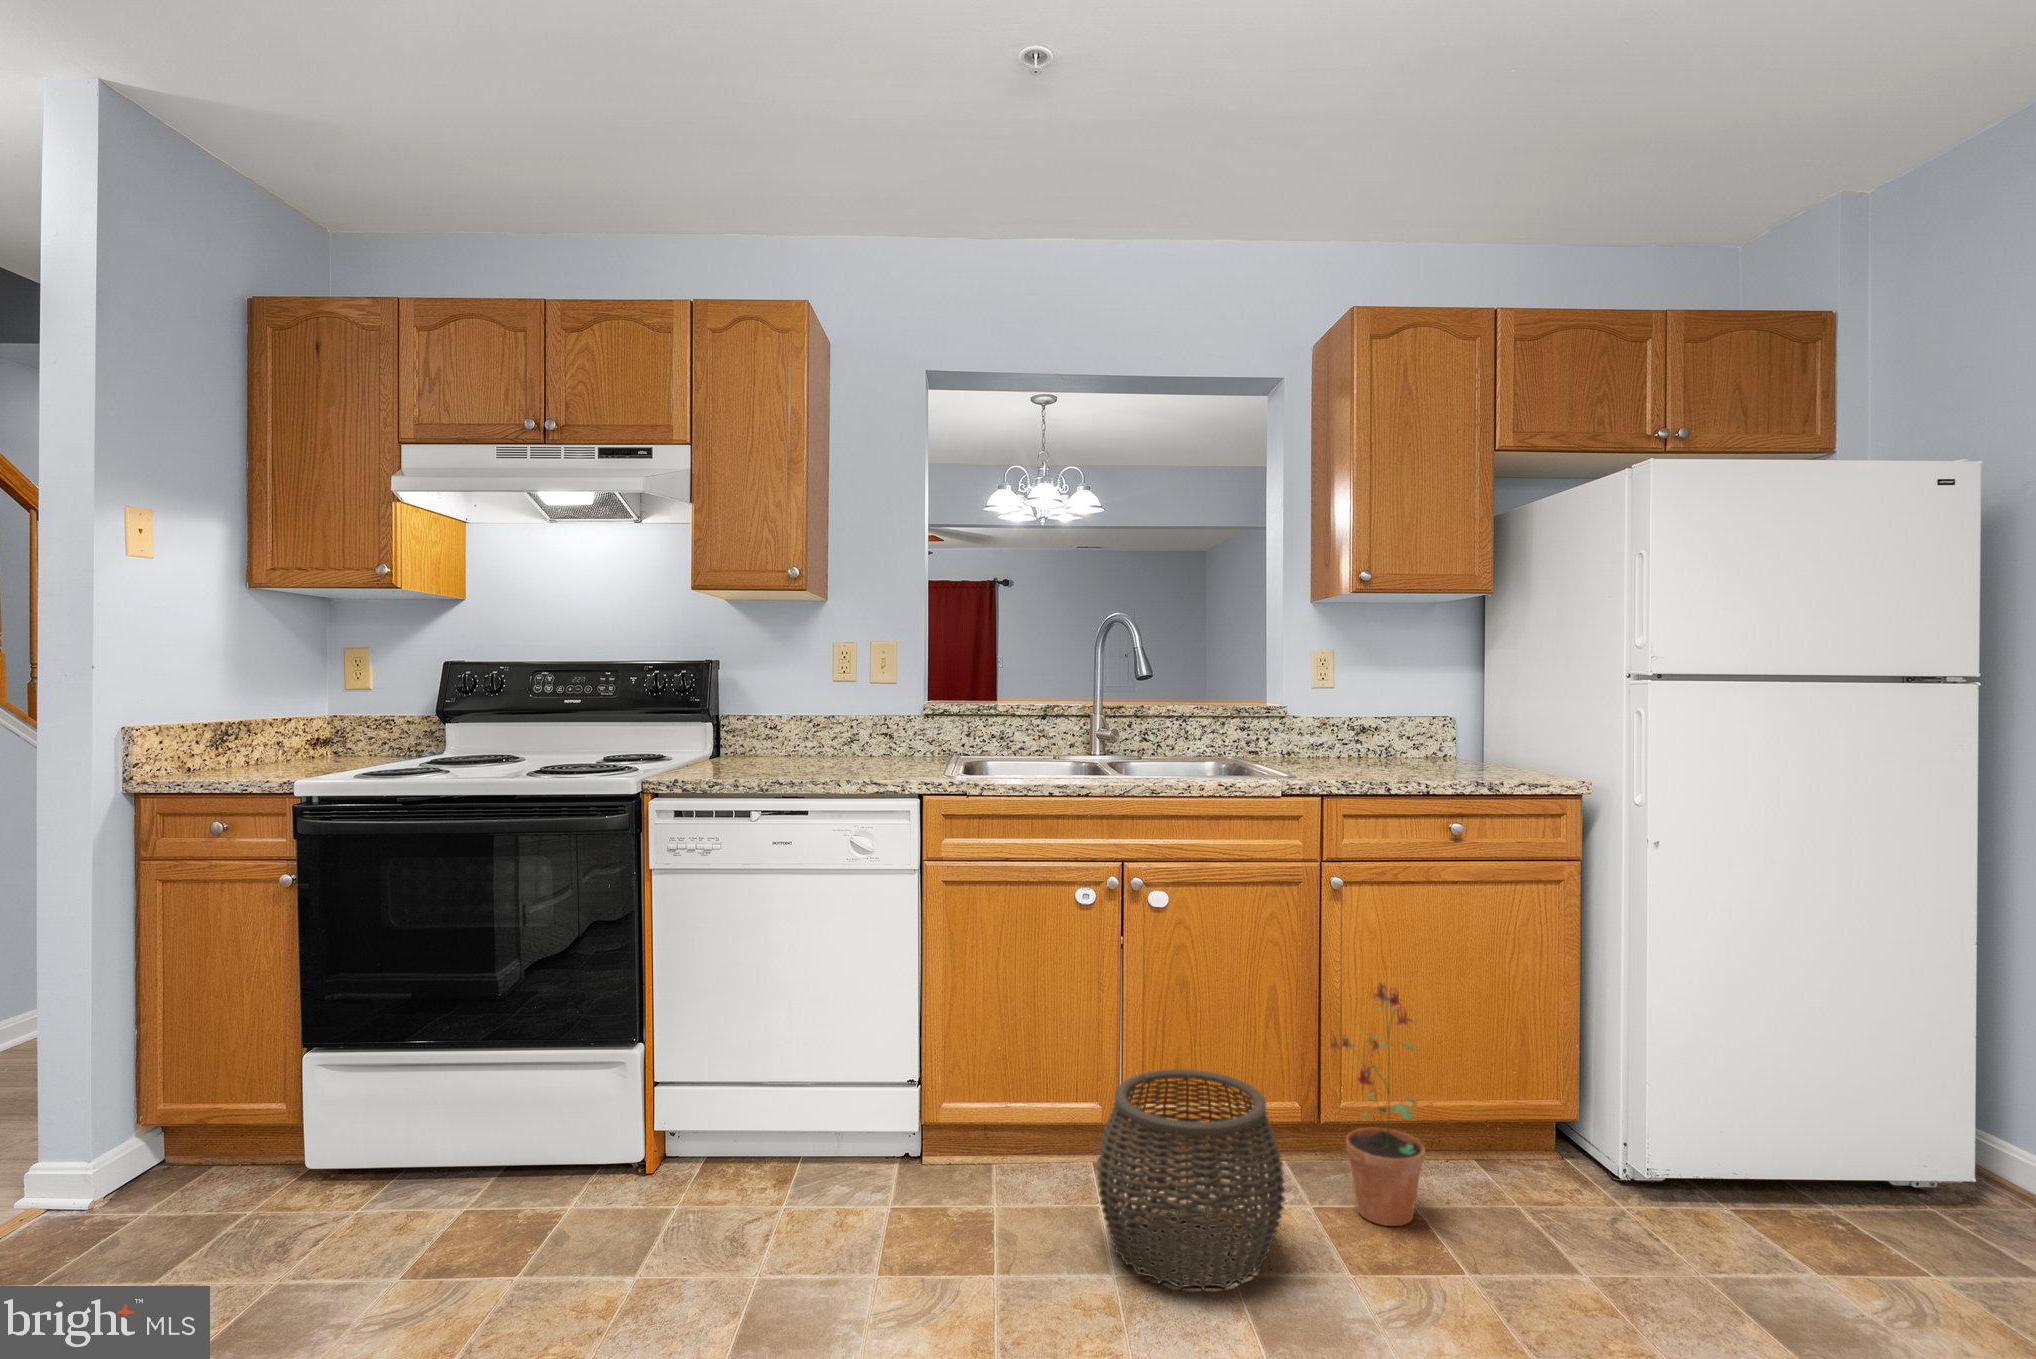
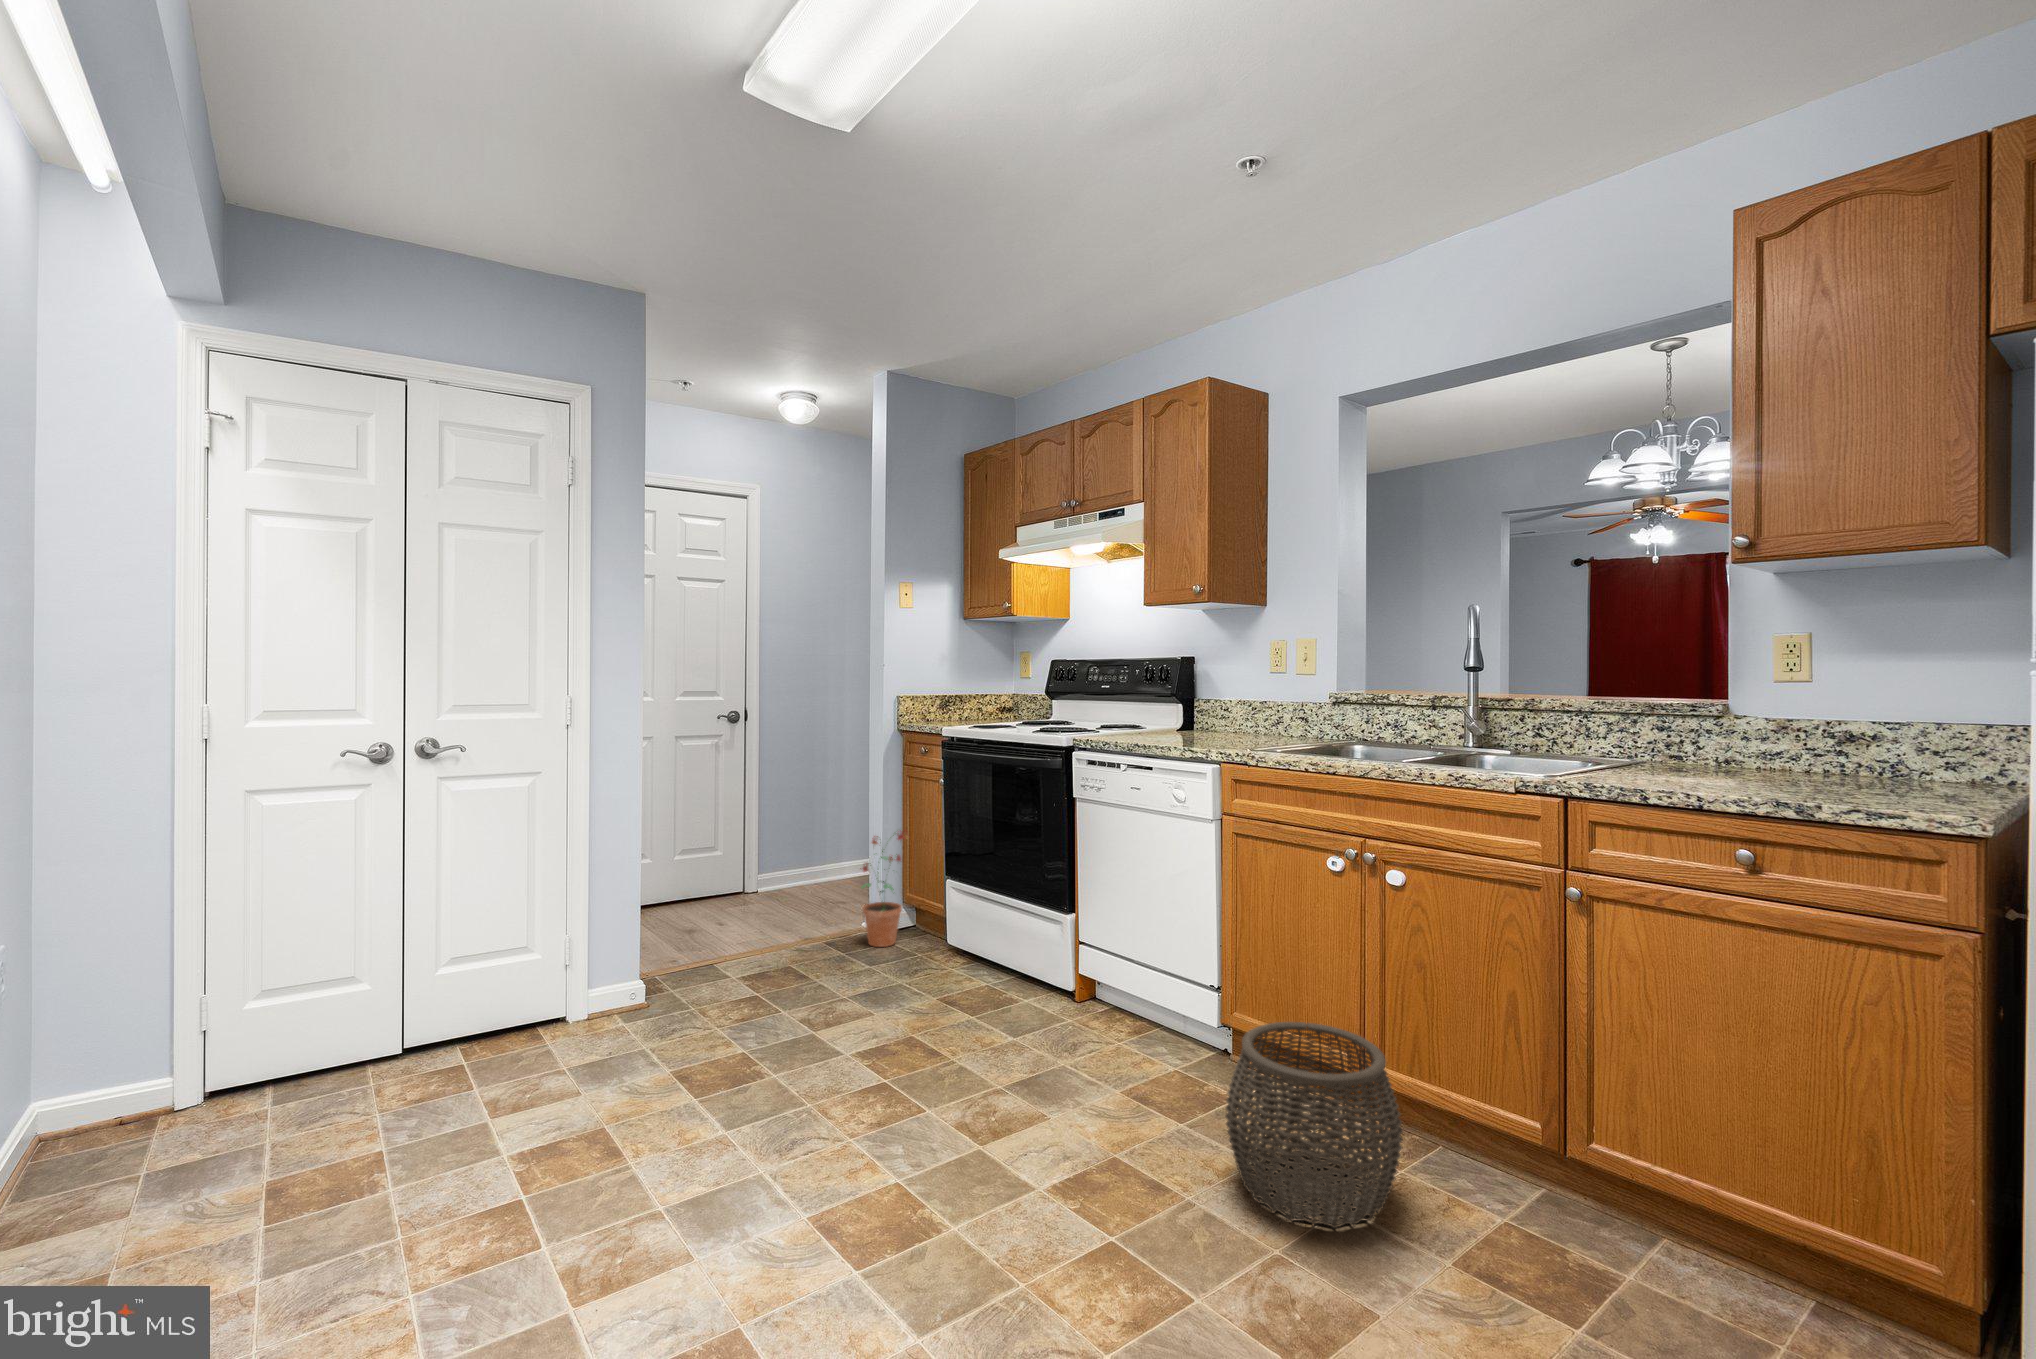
potted plant: present [1331,984,1425,1226] -> present [860,829,908,947]

